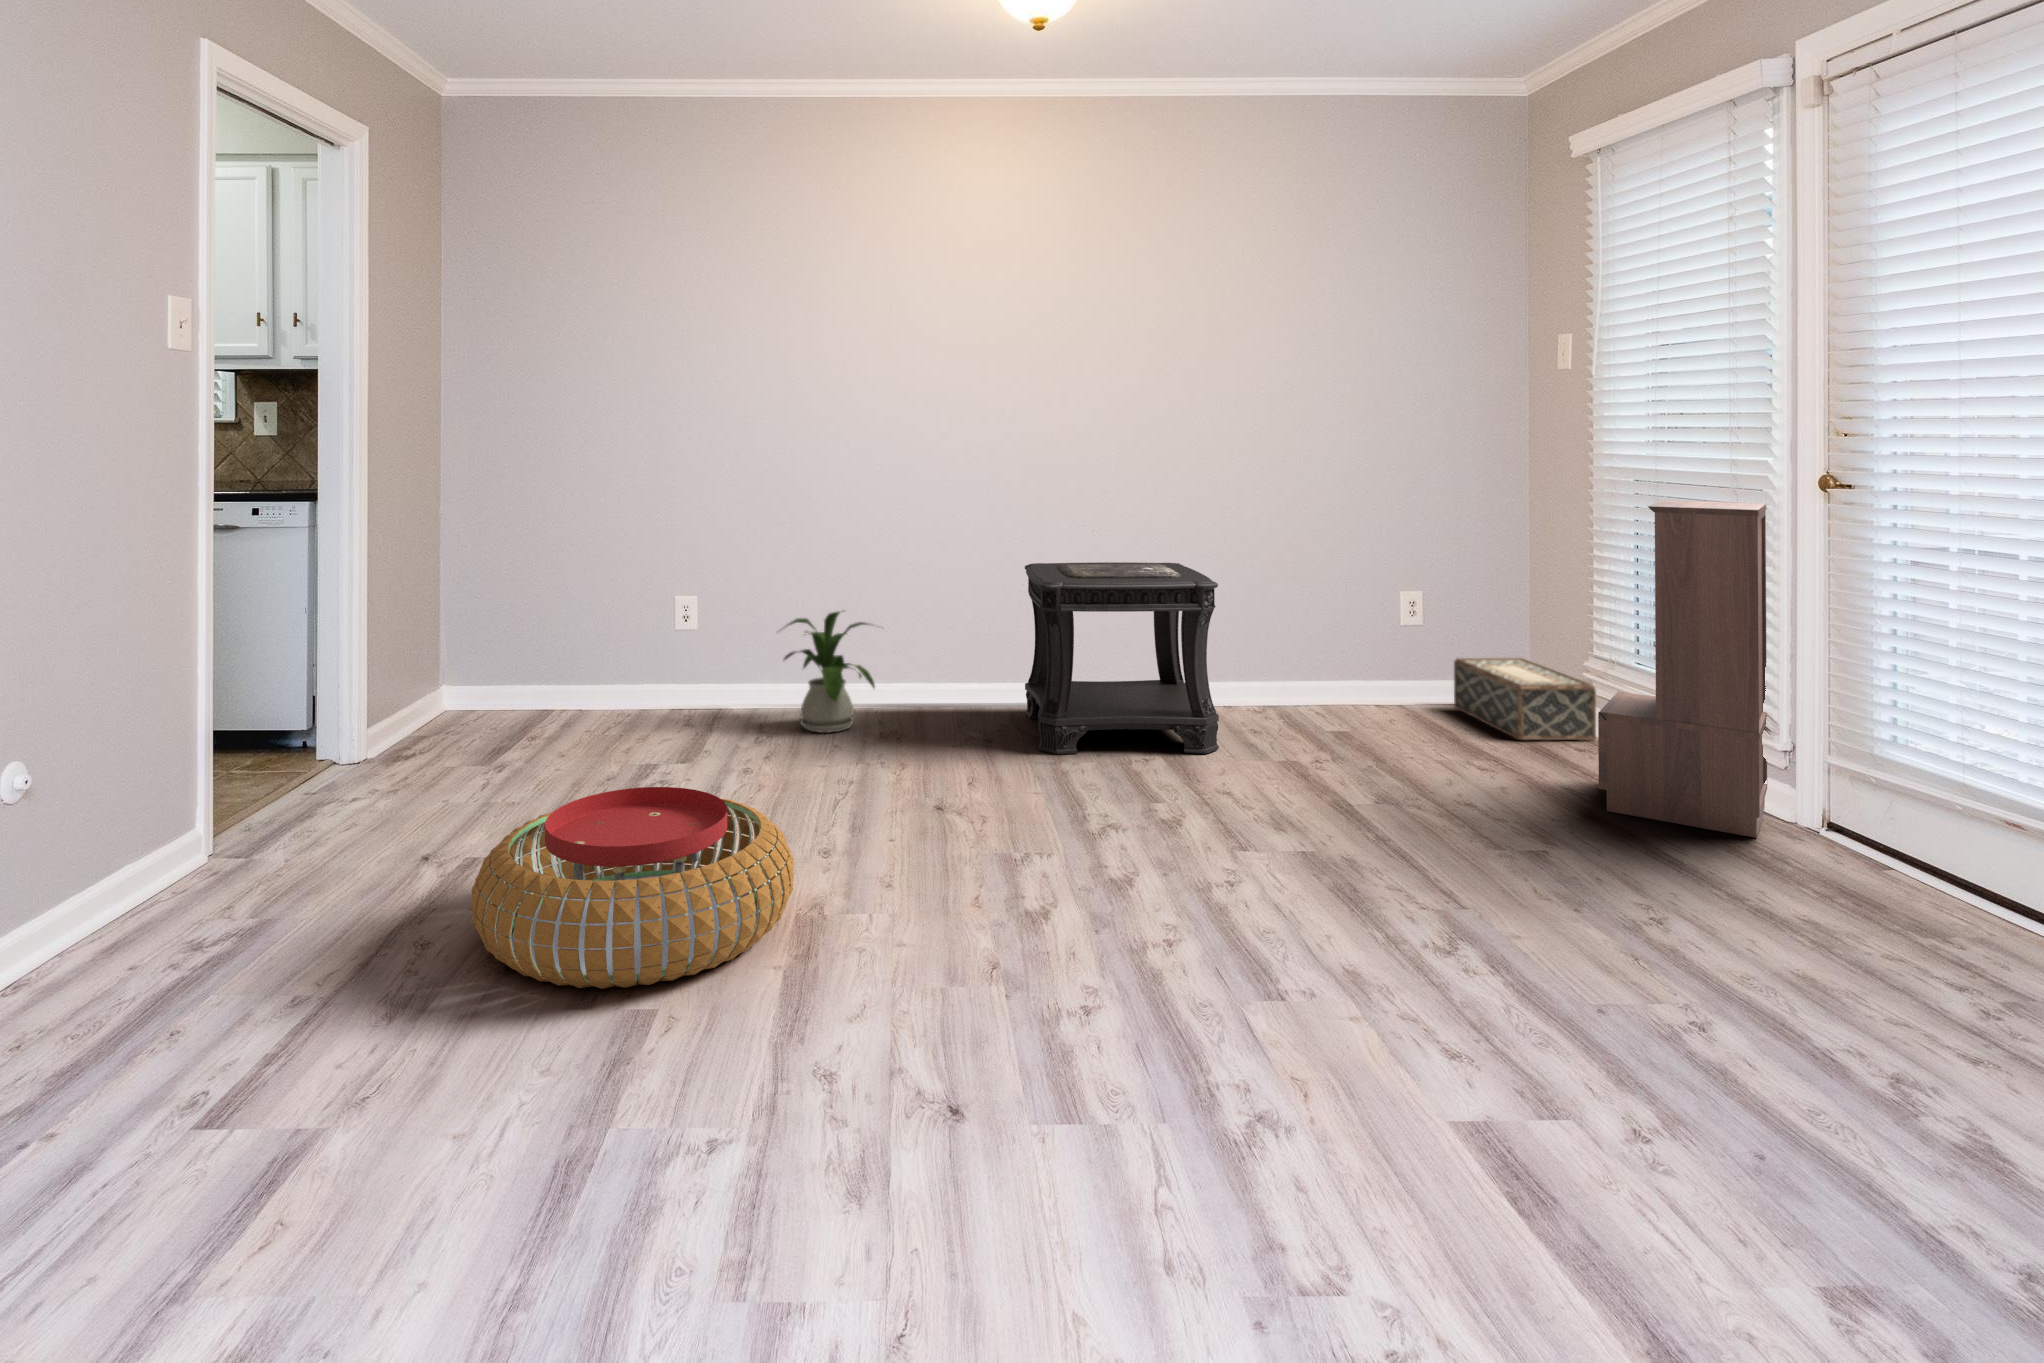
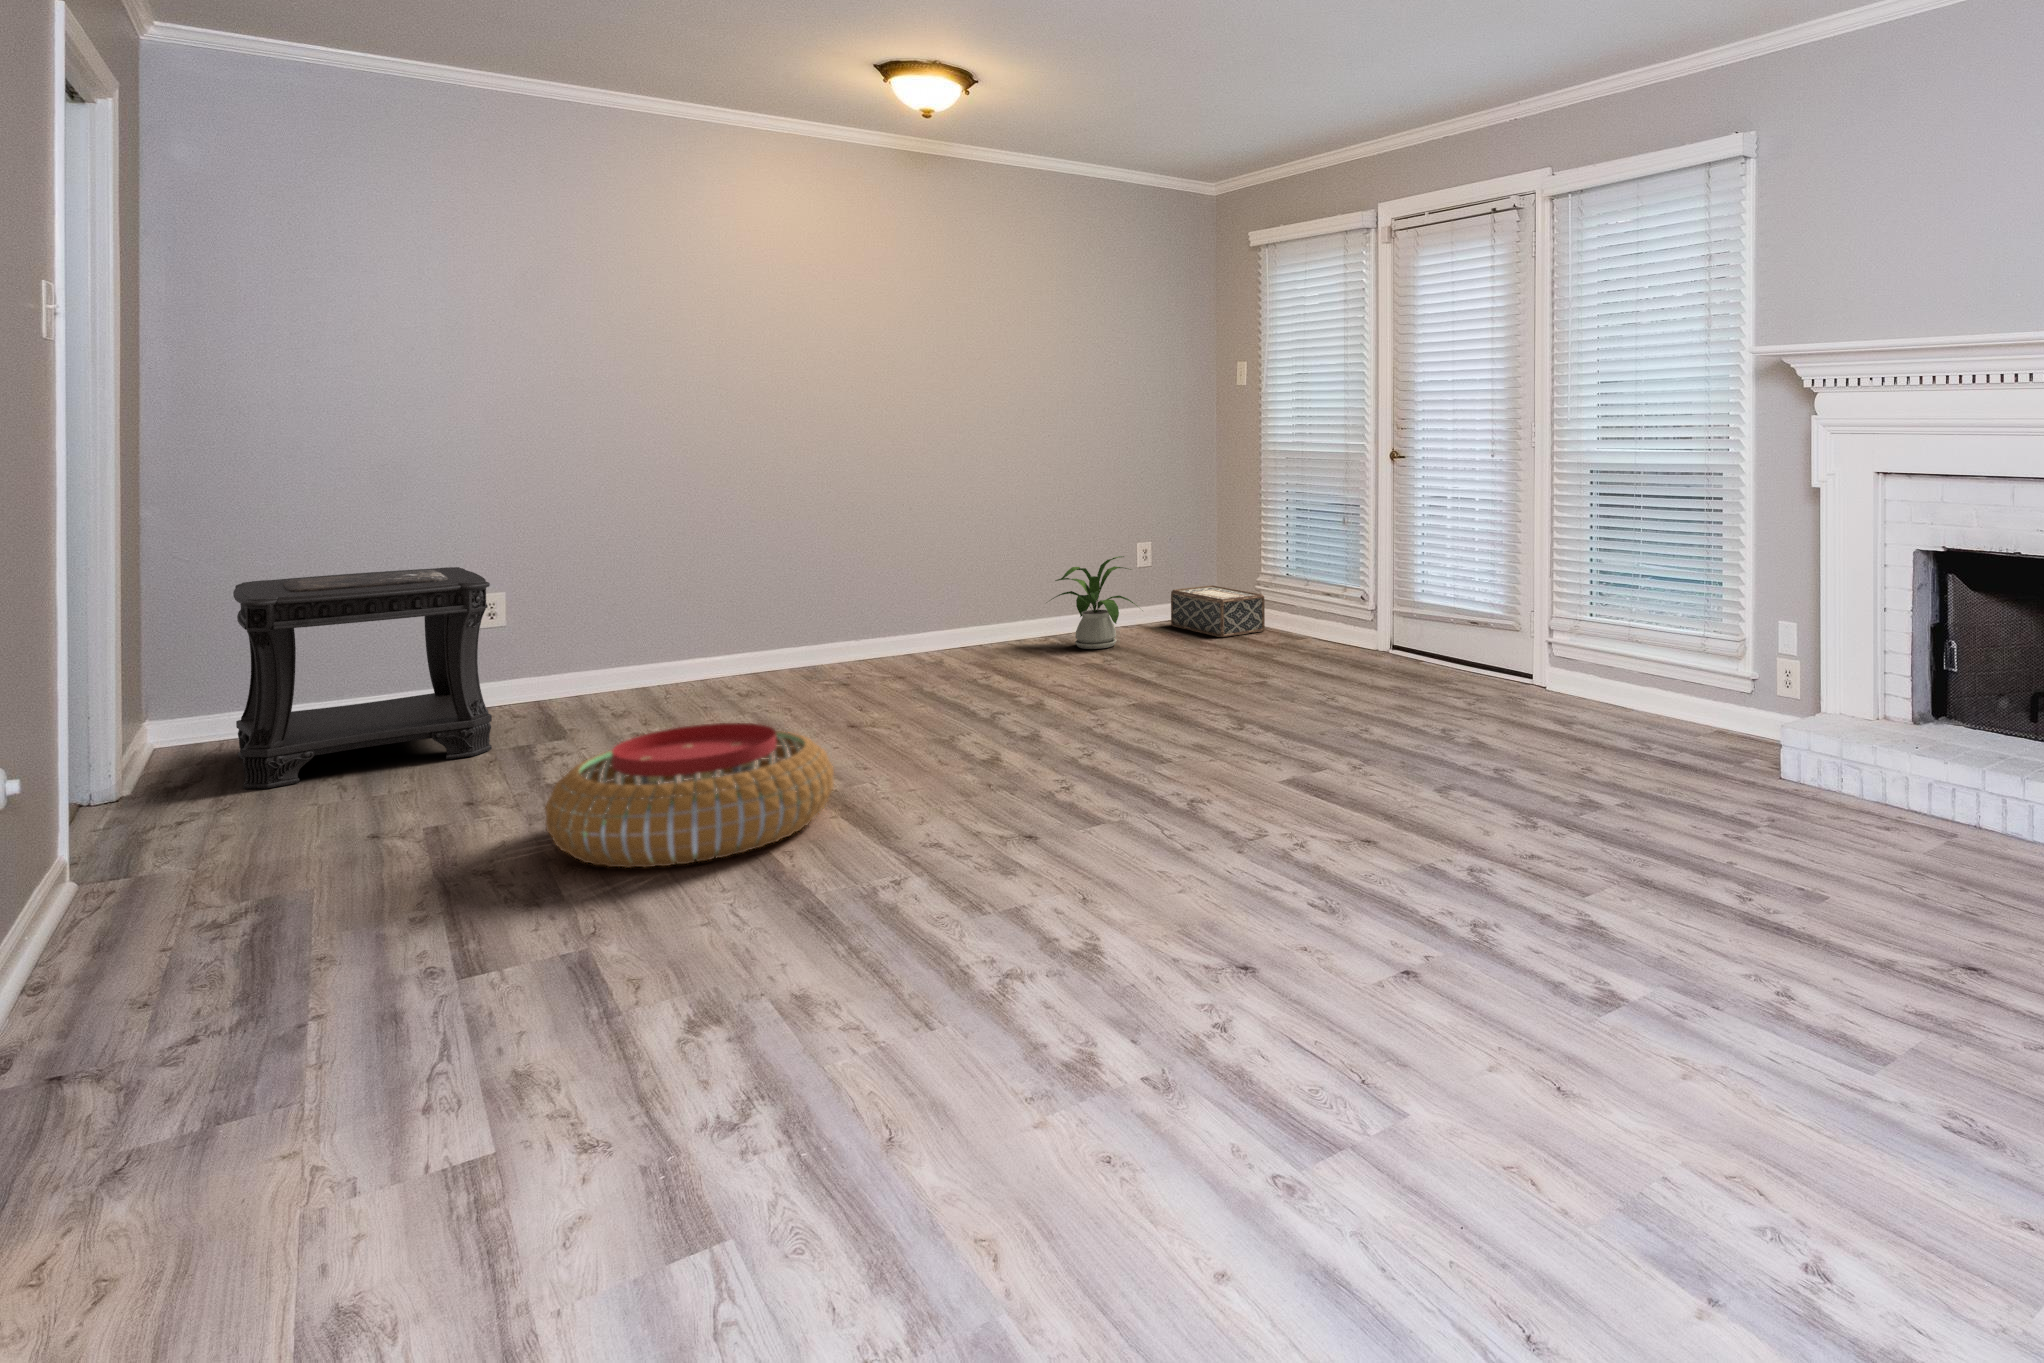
bookshelf: present [1598,501,1767,838] -> none [1283,470,1364,663]
side table: present [1025,562,1219,754] -> present [233,567,492,789]
house plant: present [784,611,875,733] -> present [1051,556,1137,649]

